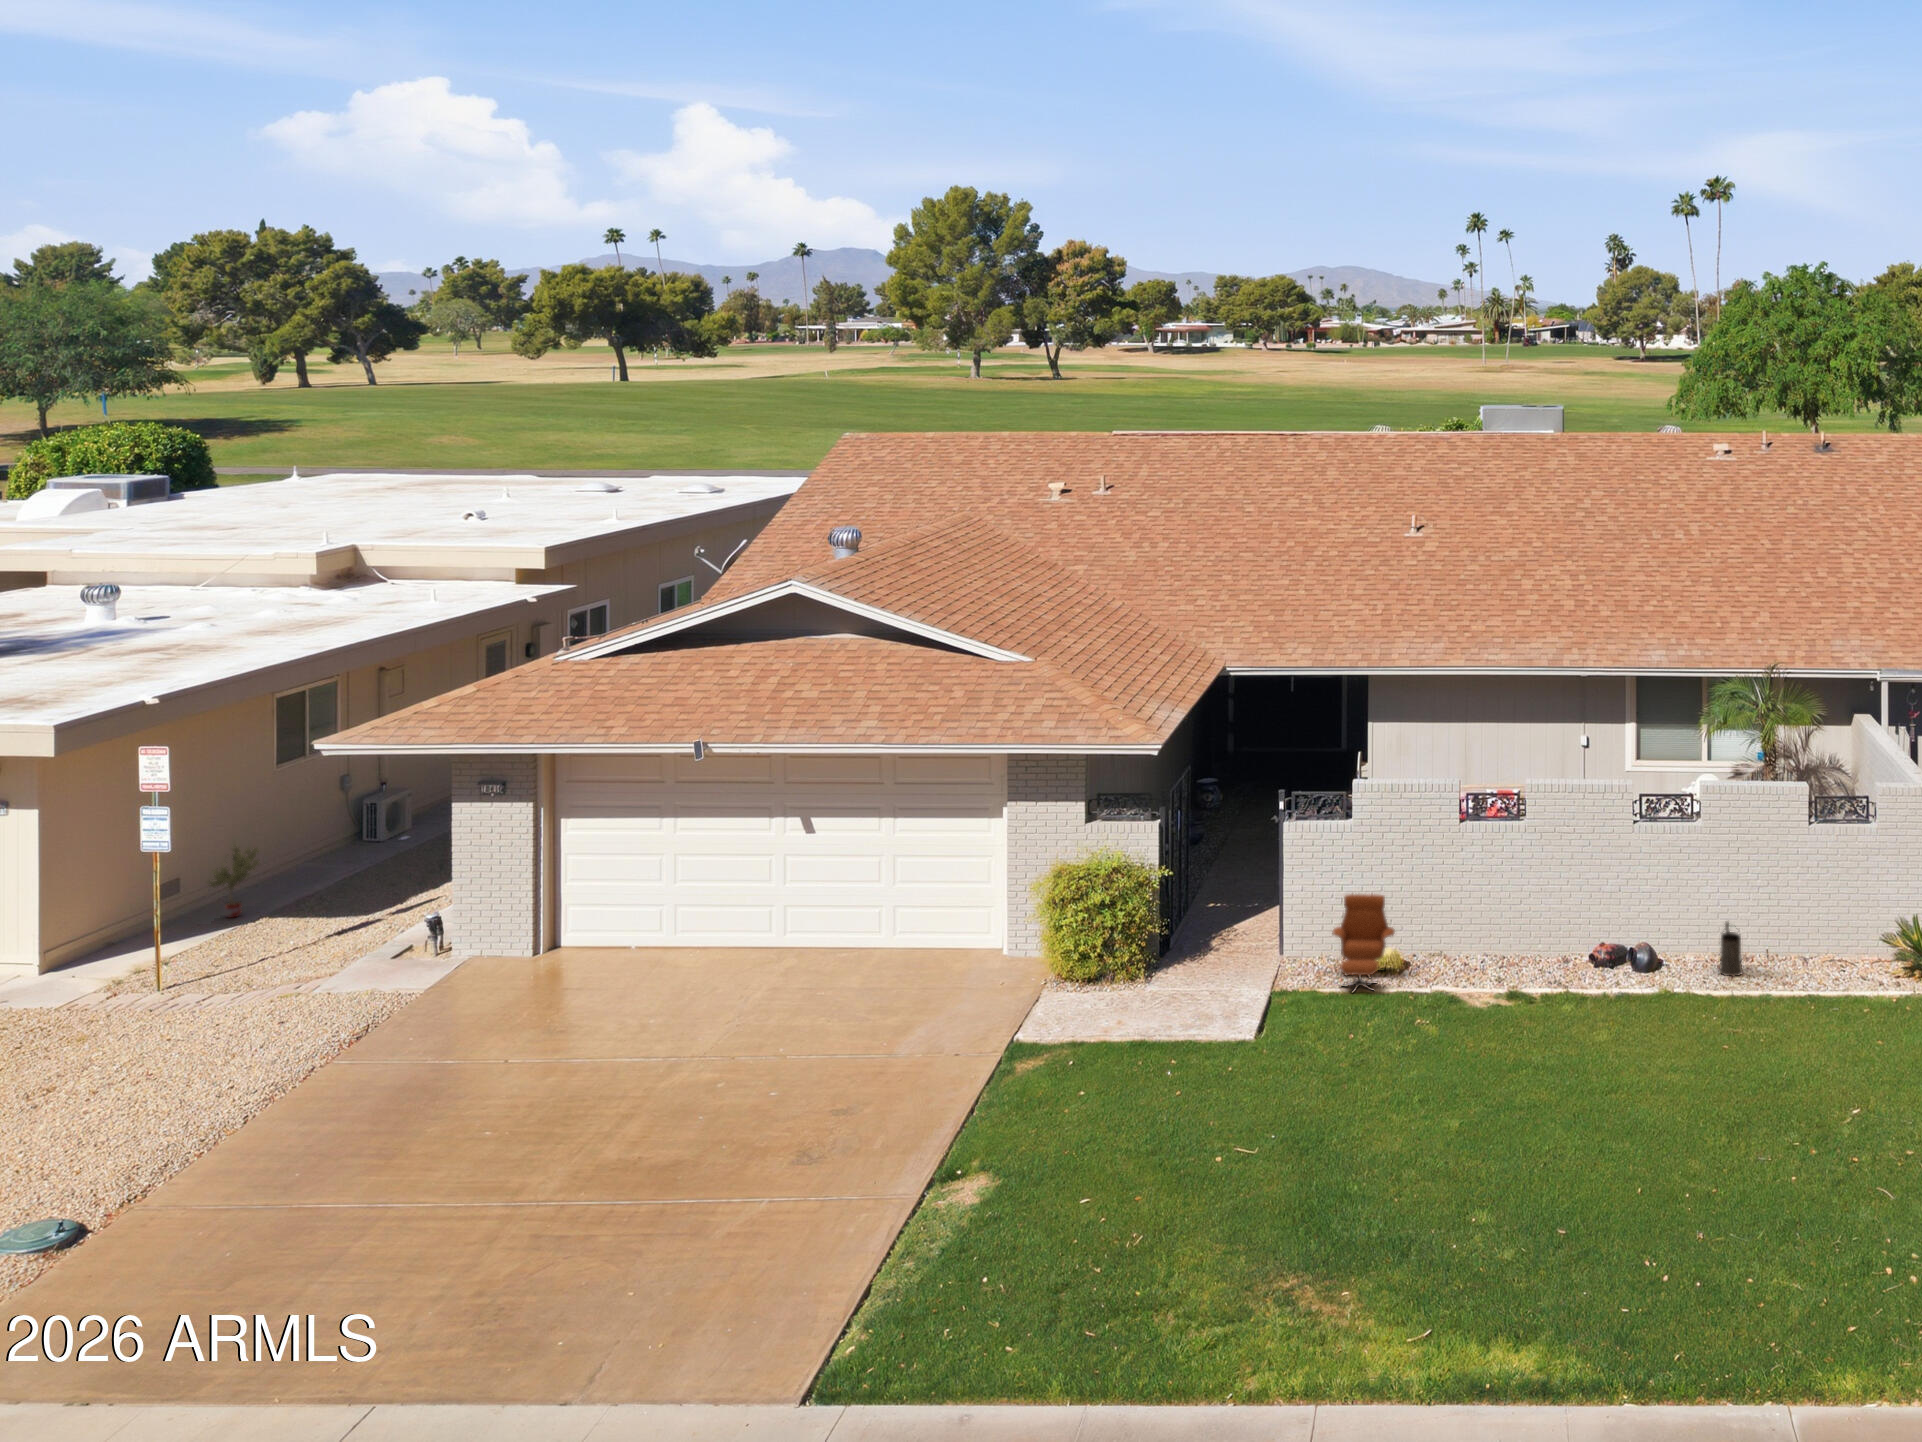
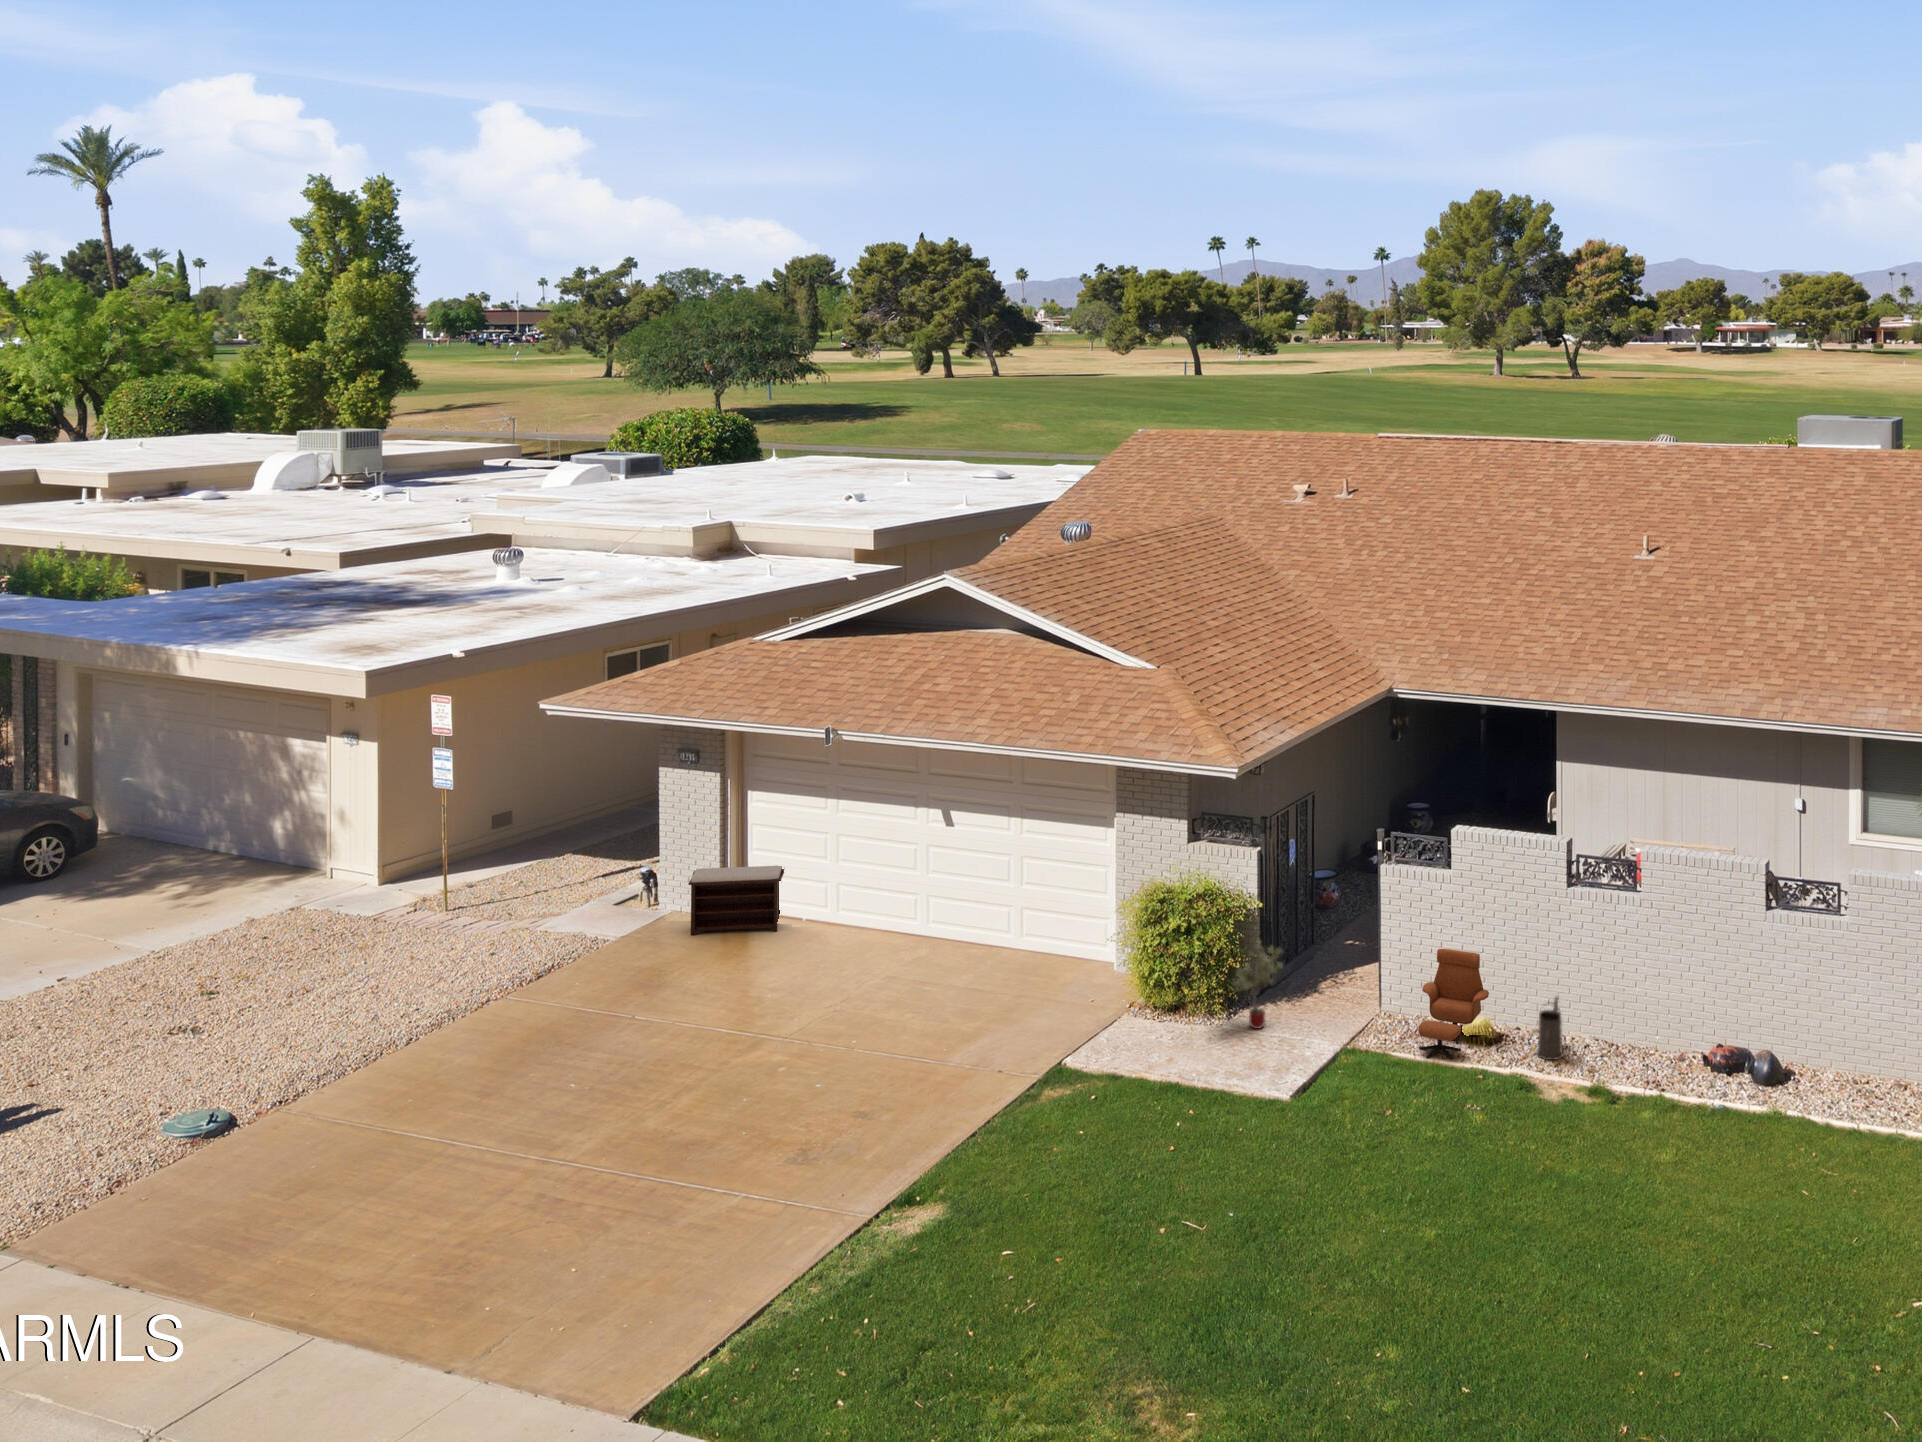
potted tree: present [208,845,259,918] -> present [1233,941,1282,1029]
bench: none [496,899,606,985] -> present [688,866,784,935]
watering can: present [1719,922,1743,976] -> present [1537,997,1563,1060]

